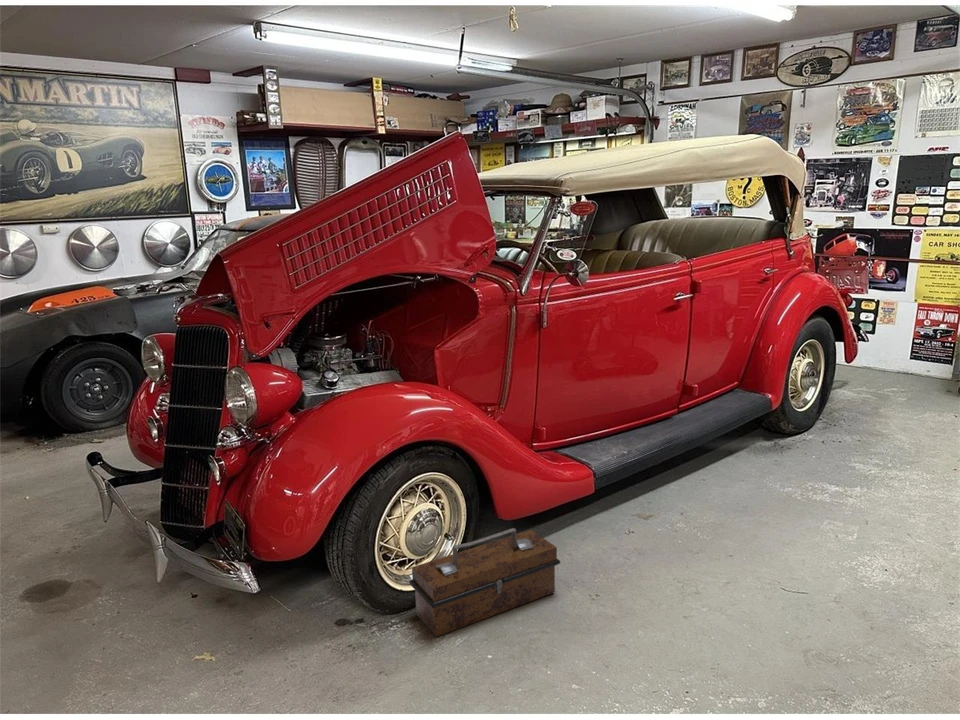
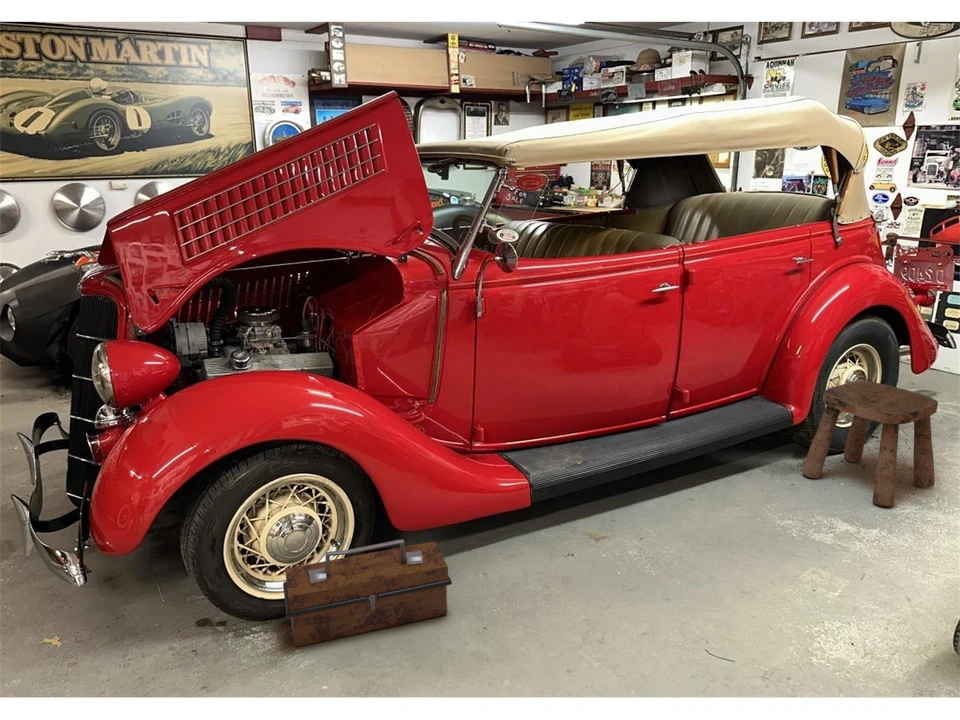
stool: none [778,369,882,468] -> present [802,381,938,506]

